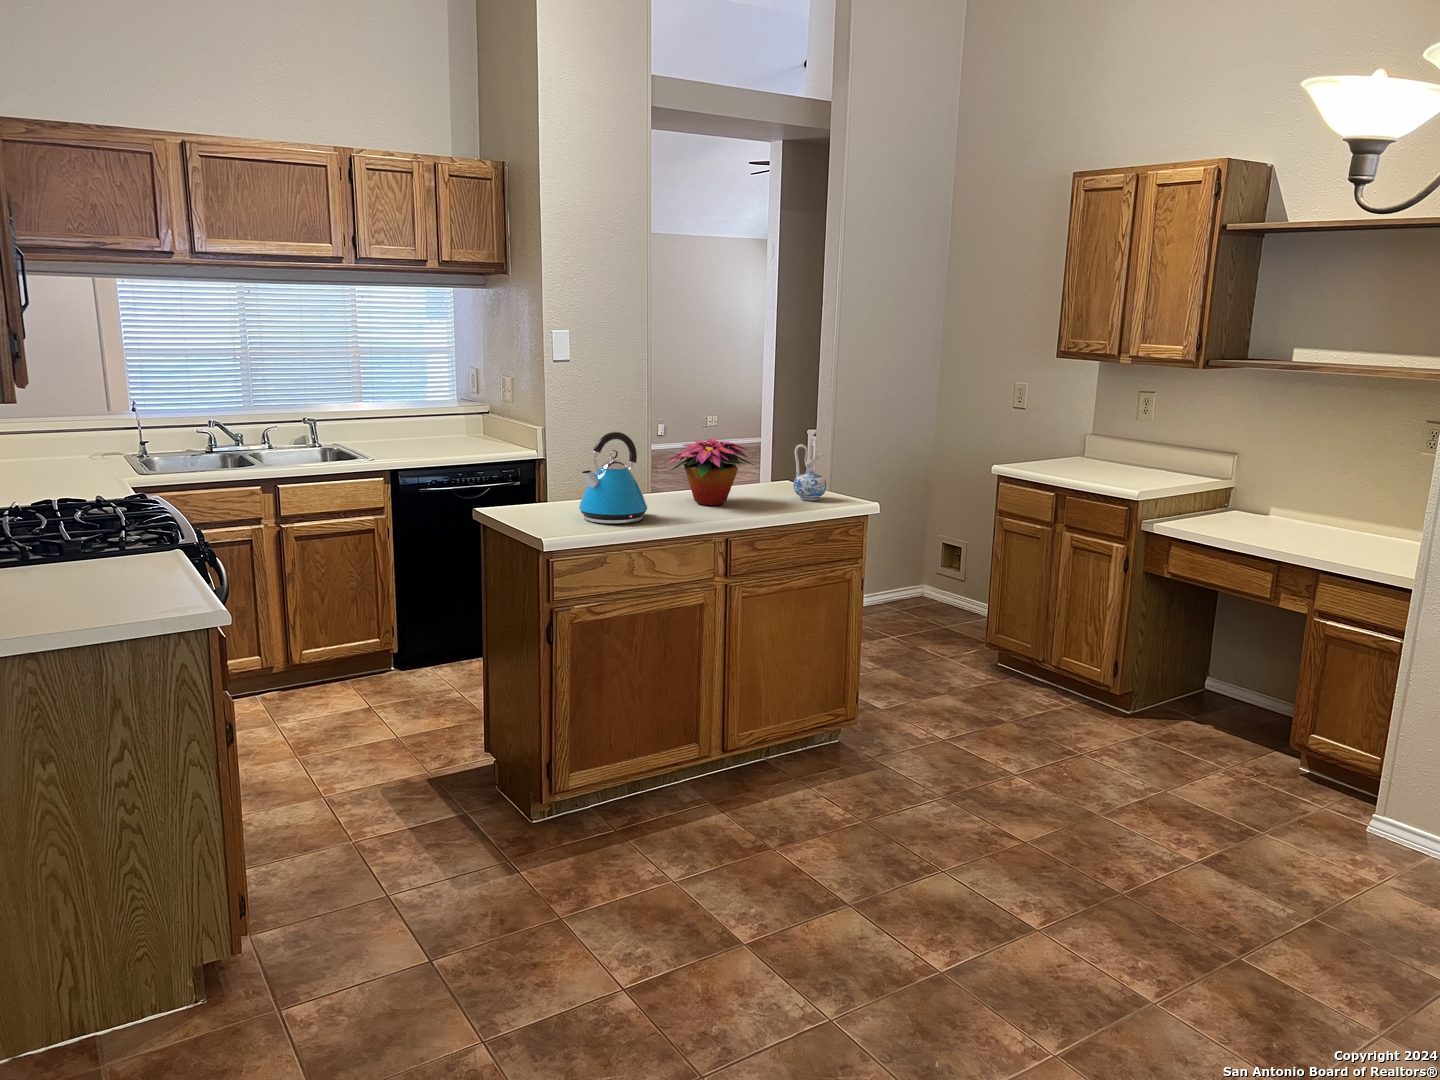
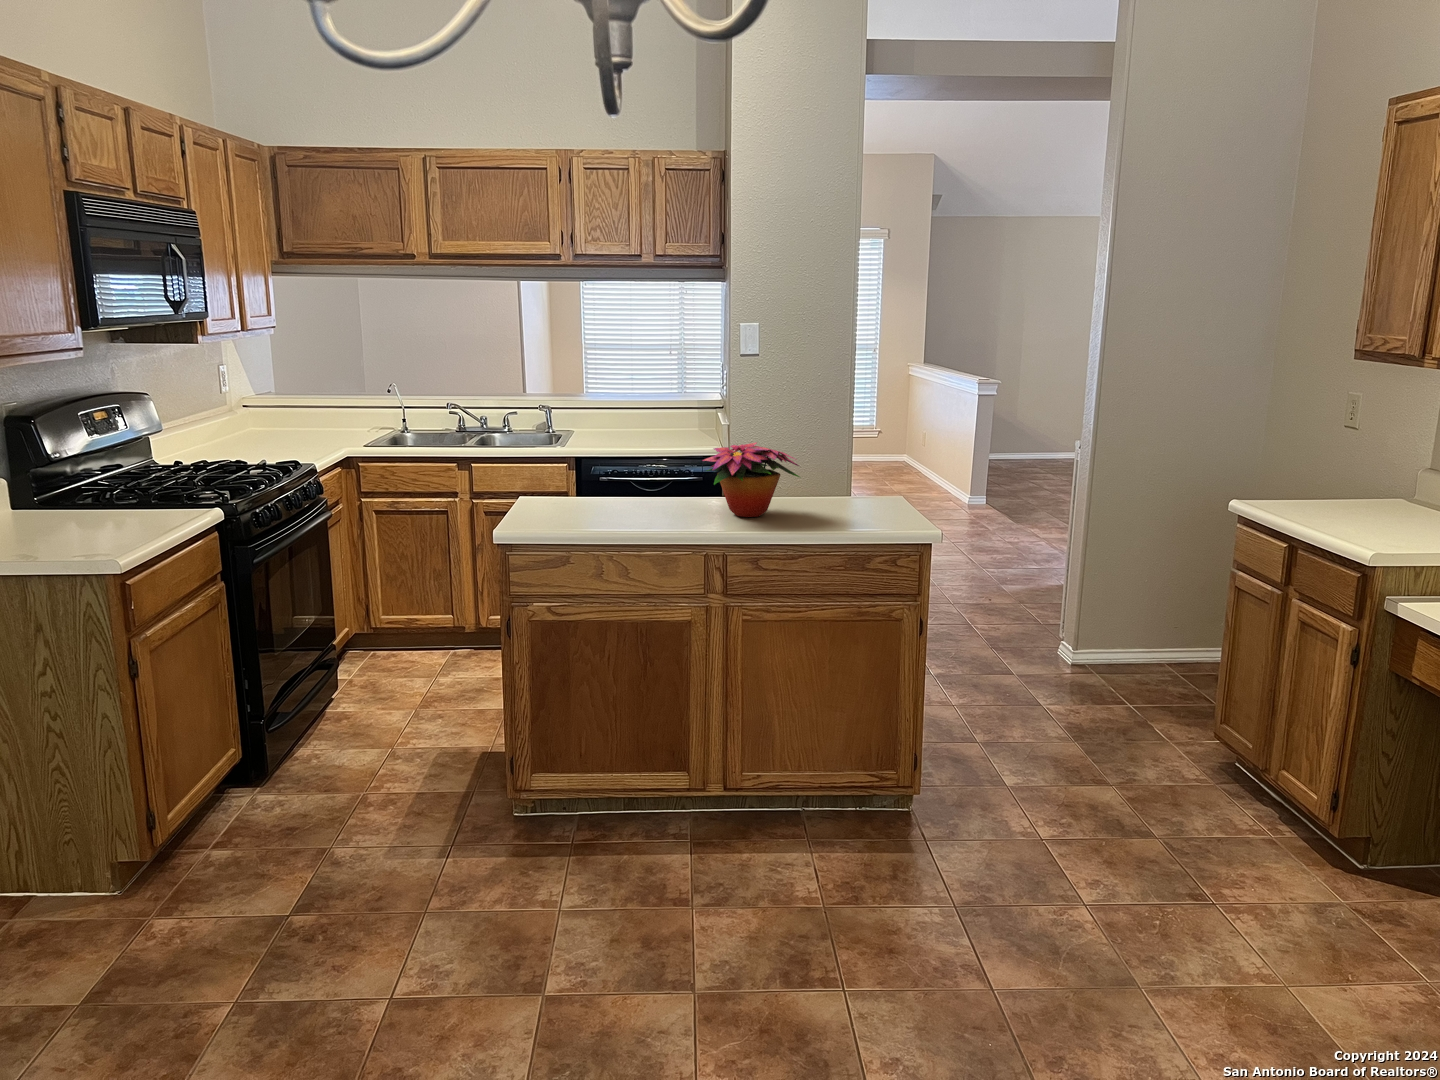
kettle: present [579,432,647,524] -> none [573,430,653,527]
ceramic pitcher: present [793,444,826,501] -> none [854,456,893,522]

